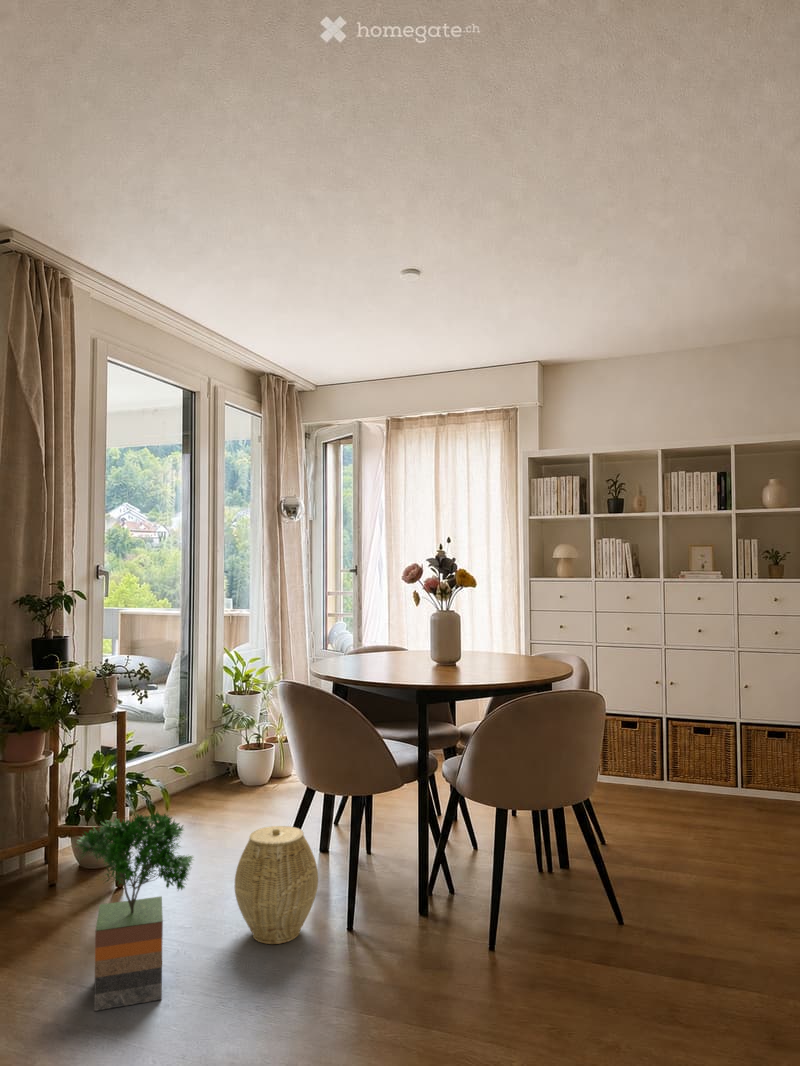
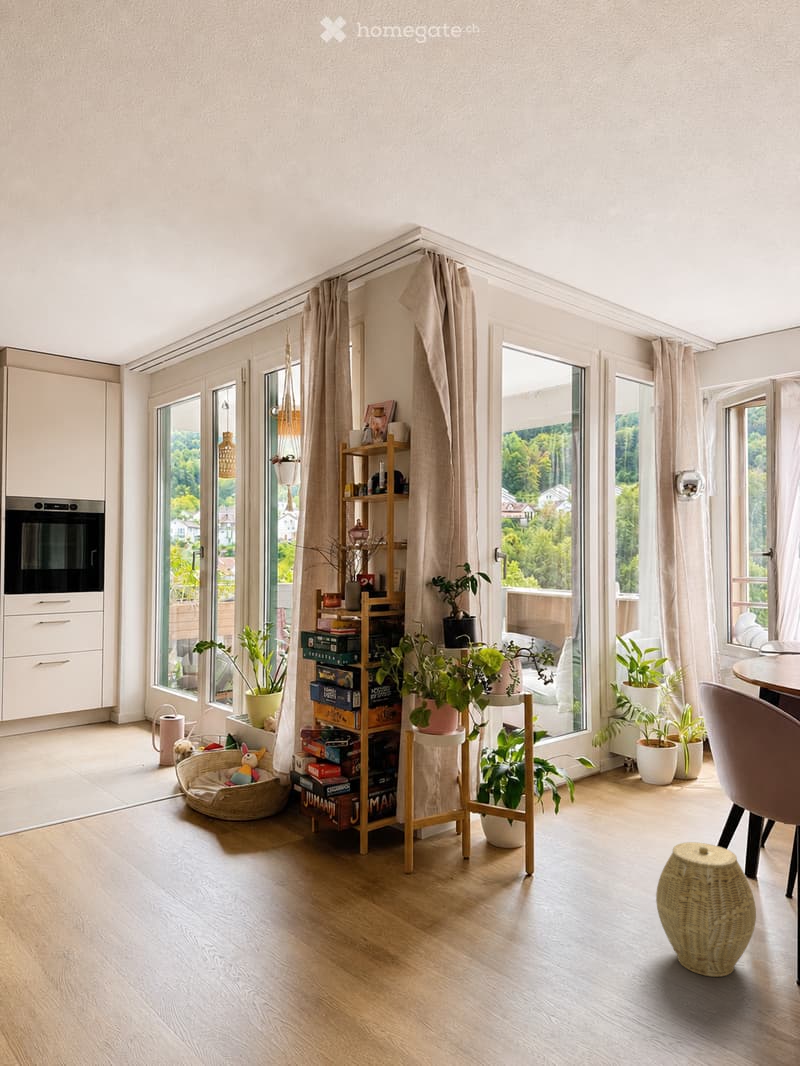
potted tree: present [76,812,193,1011] -> none [497,806,618,1008]

